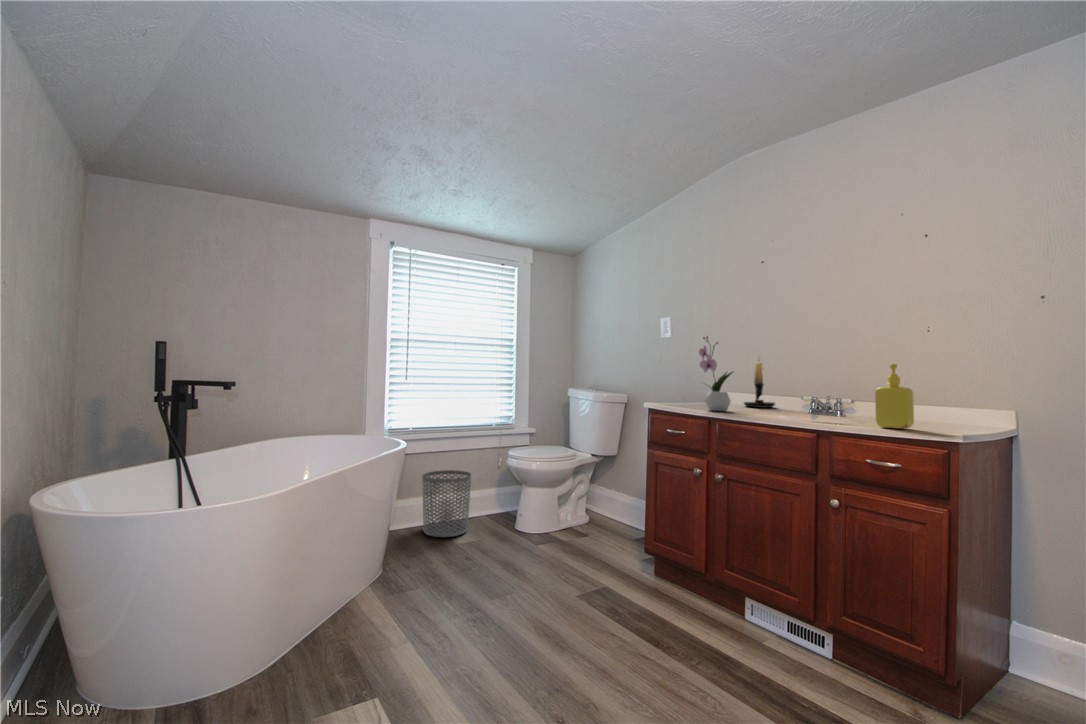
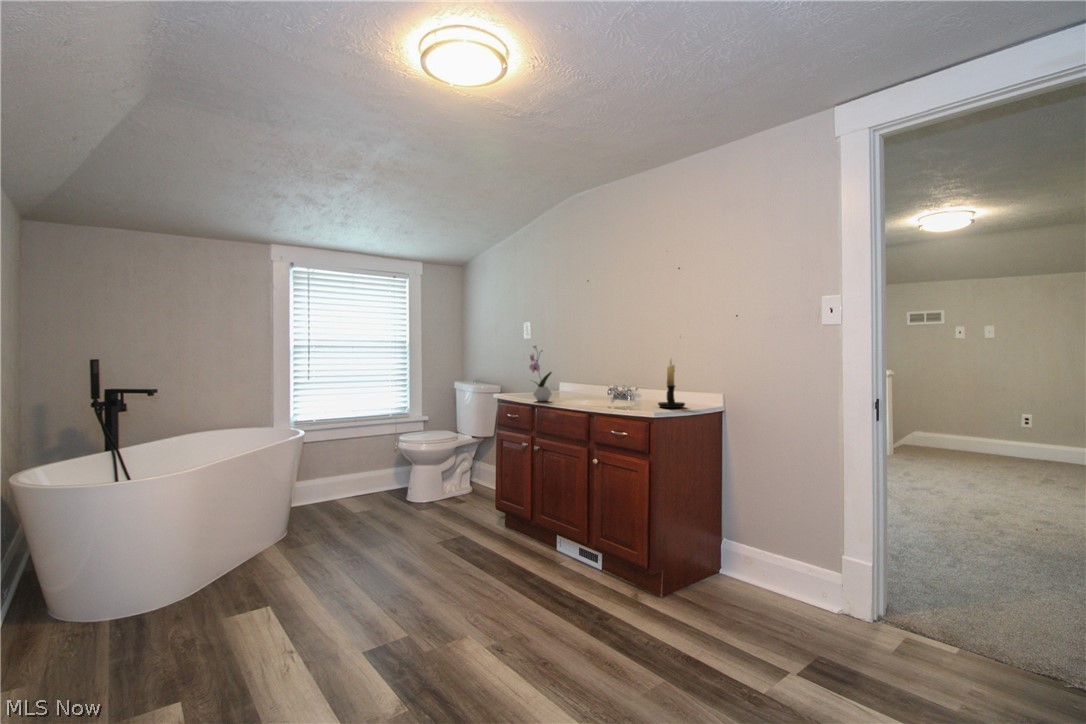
candle holder: present [744,355,775,408] -> present [658,359,685,408]
soap dispenser: present [875,364,914,429] -> none [619,370,639,413]
waste bin: present [422,470,471,537] -> none [325,454,368,508]

